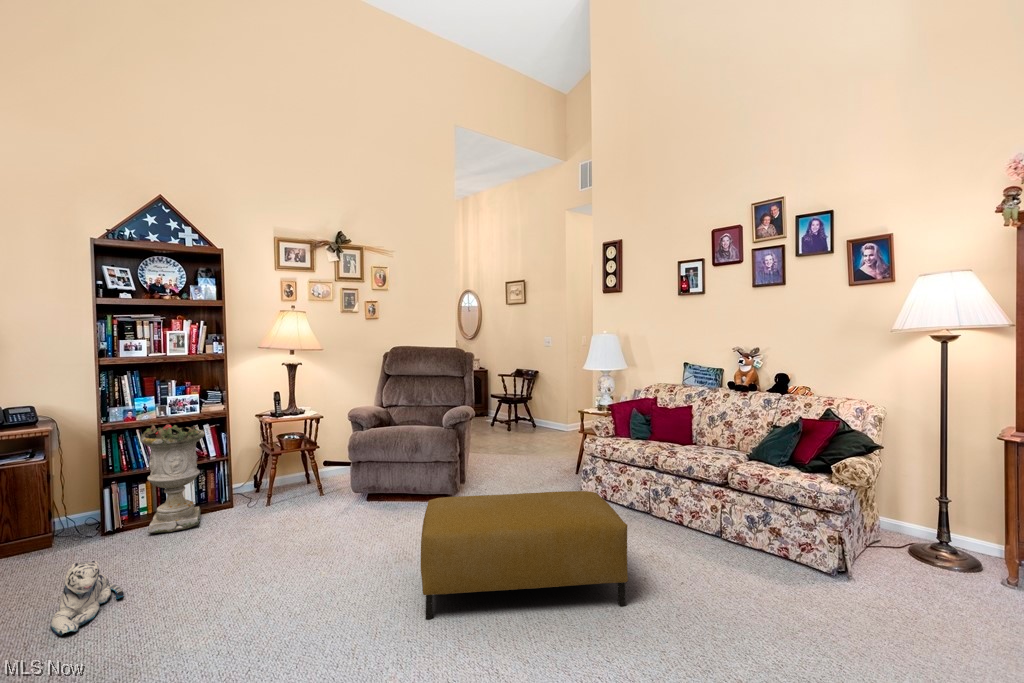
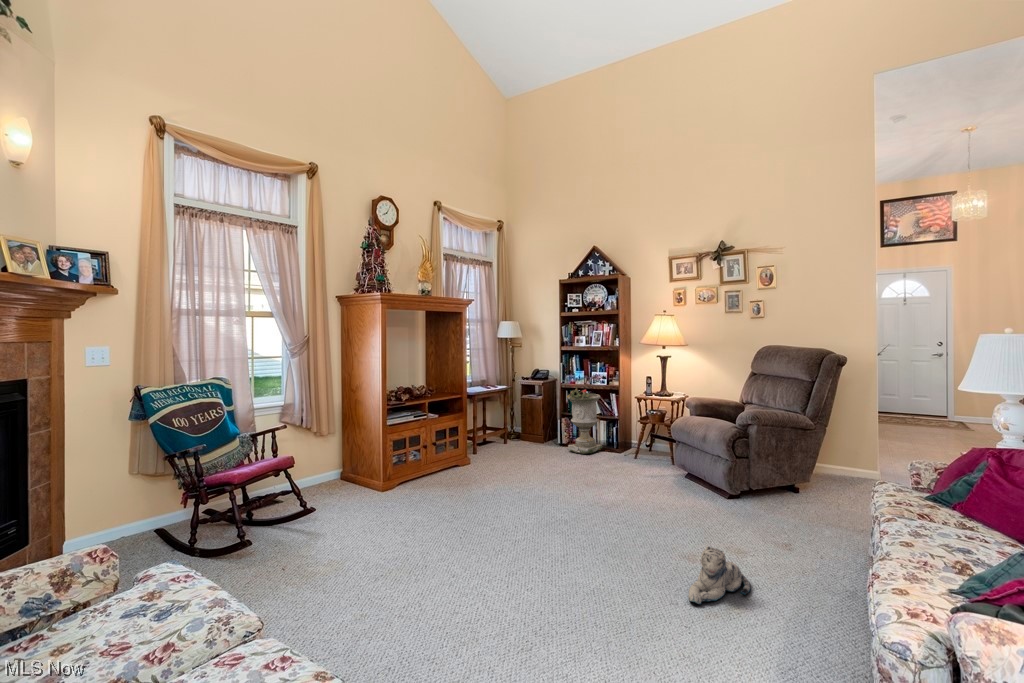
ottoman: present [421,491,628,619] -> none [533,459,670,570]
plush toy: present [51,561,124,636] -> present [688,546,751,604]

